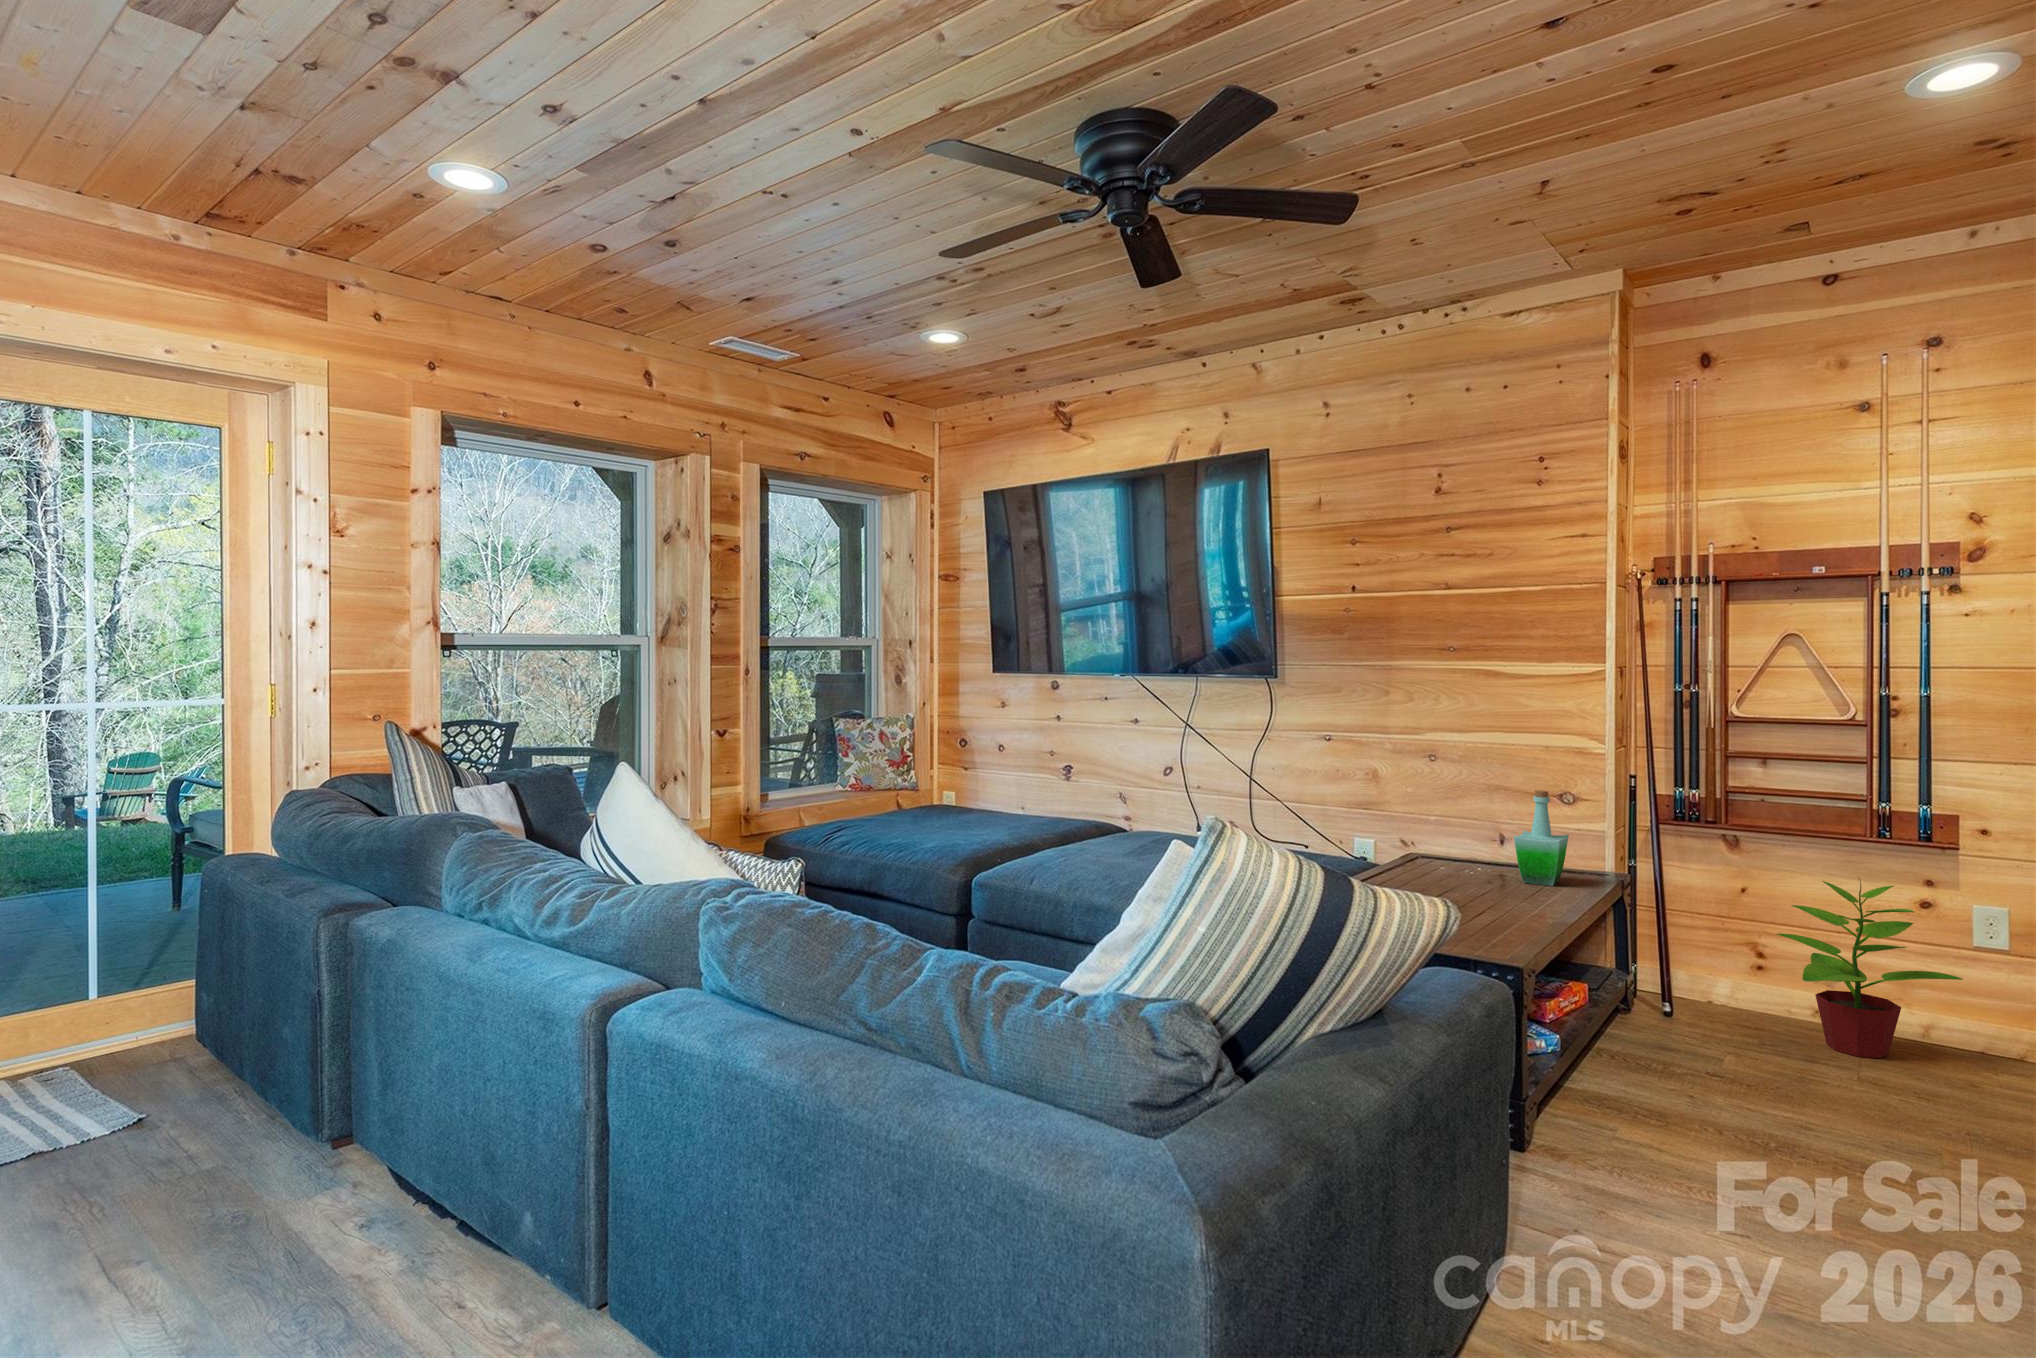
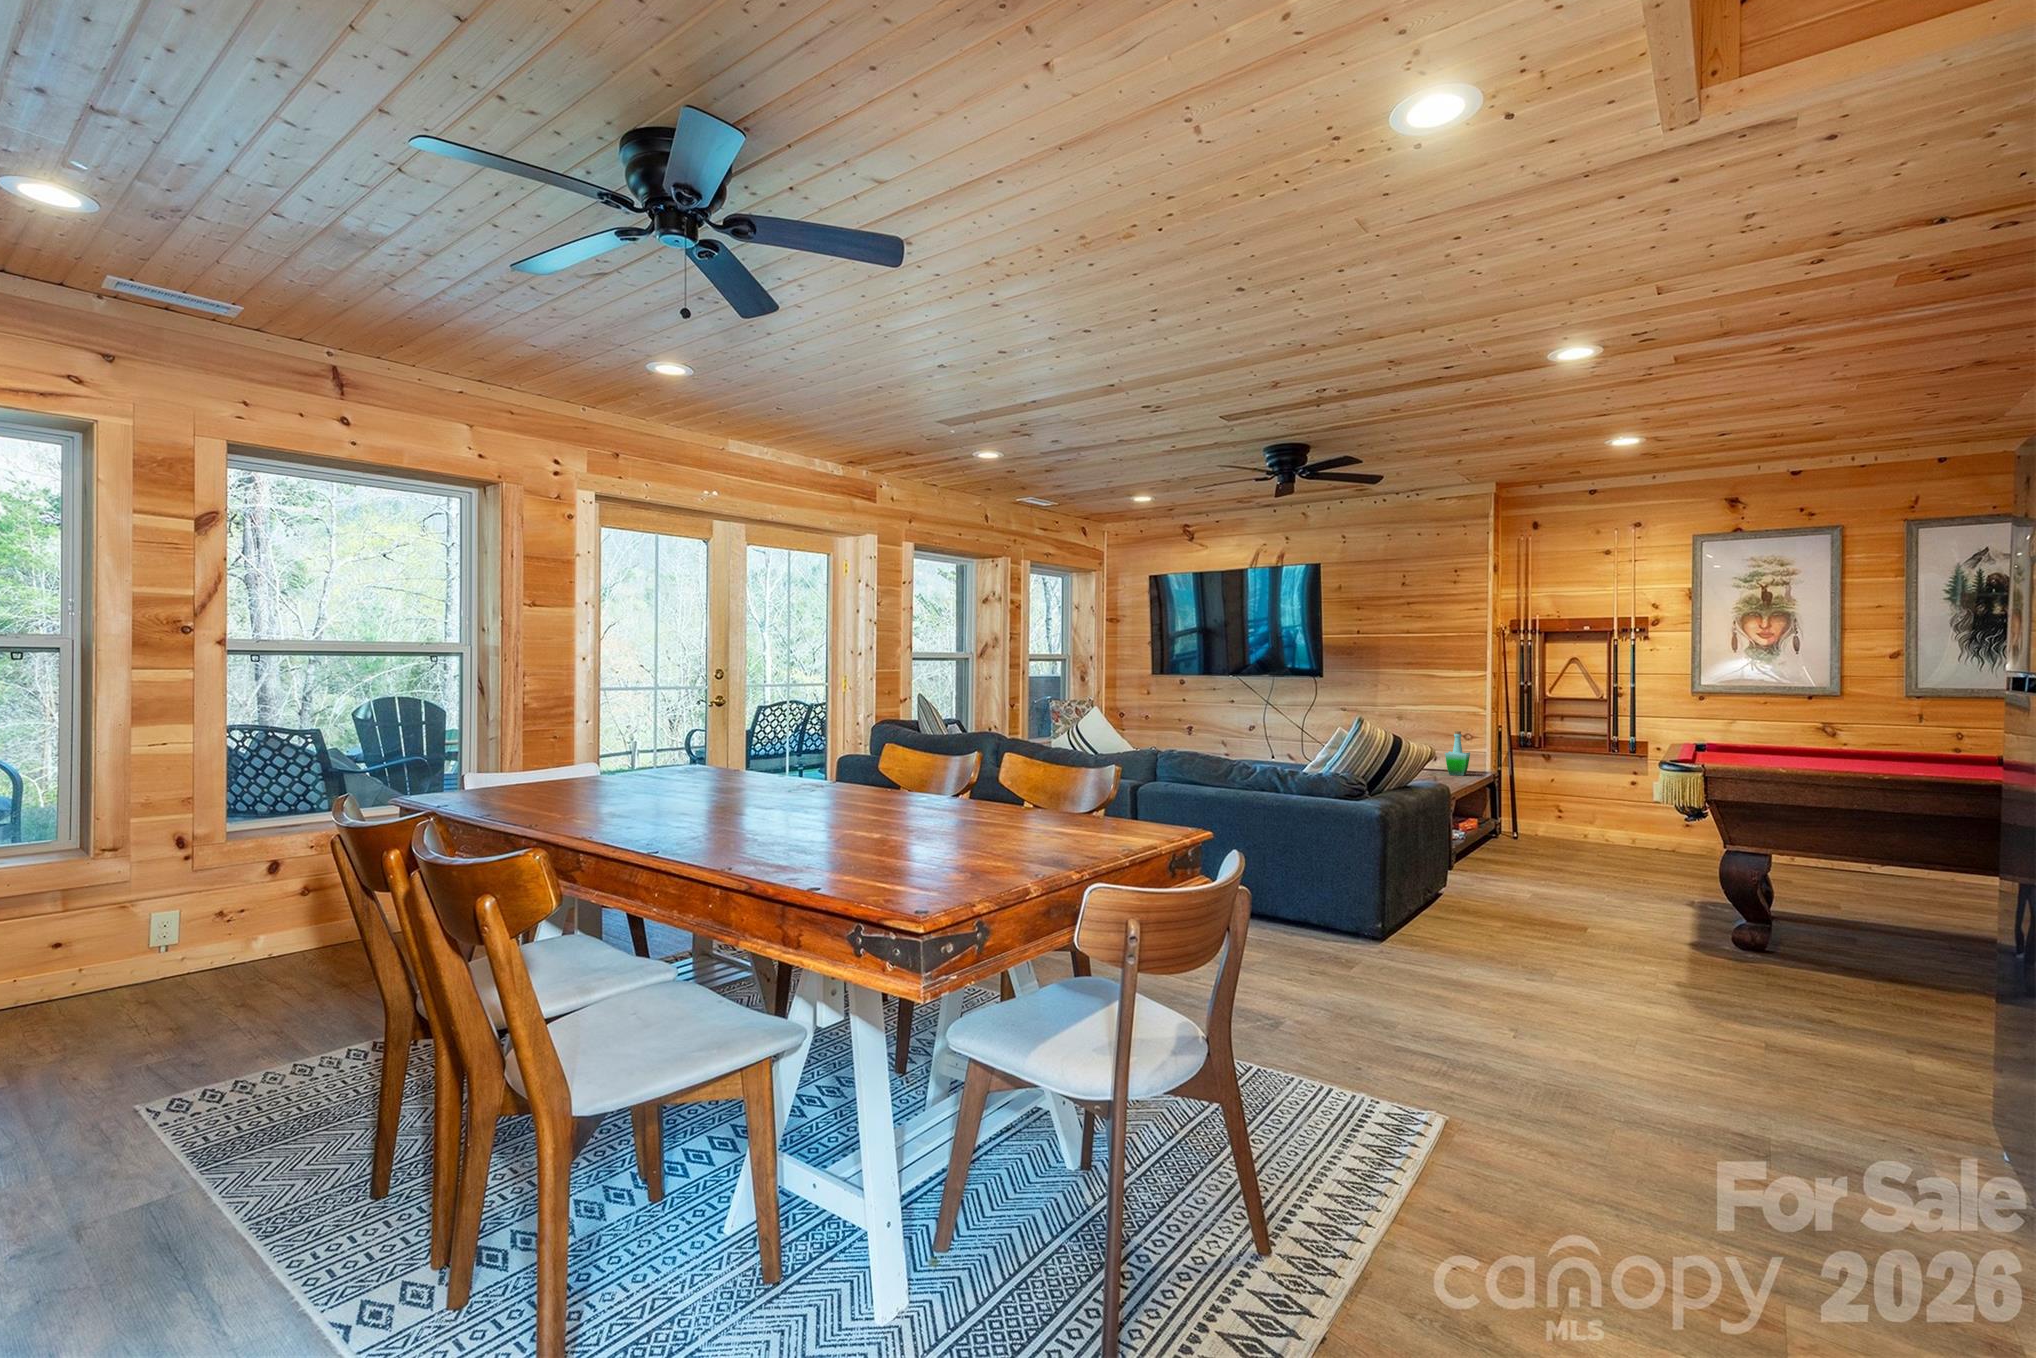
potted plant: present [1777,877,1963,1058] -> none [1566,769,1644,851]

